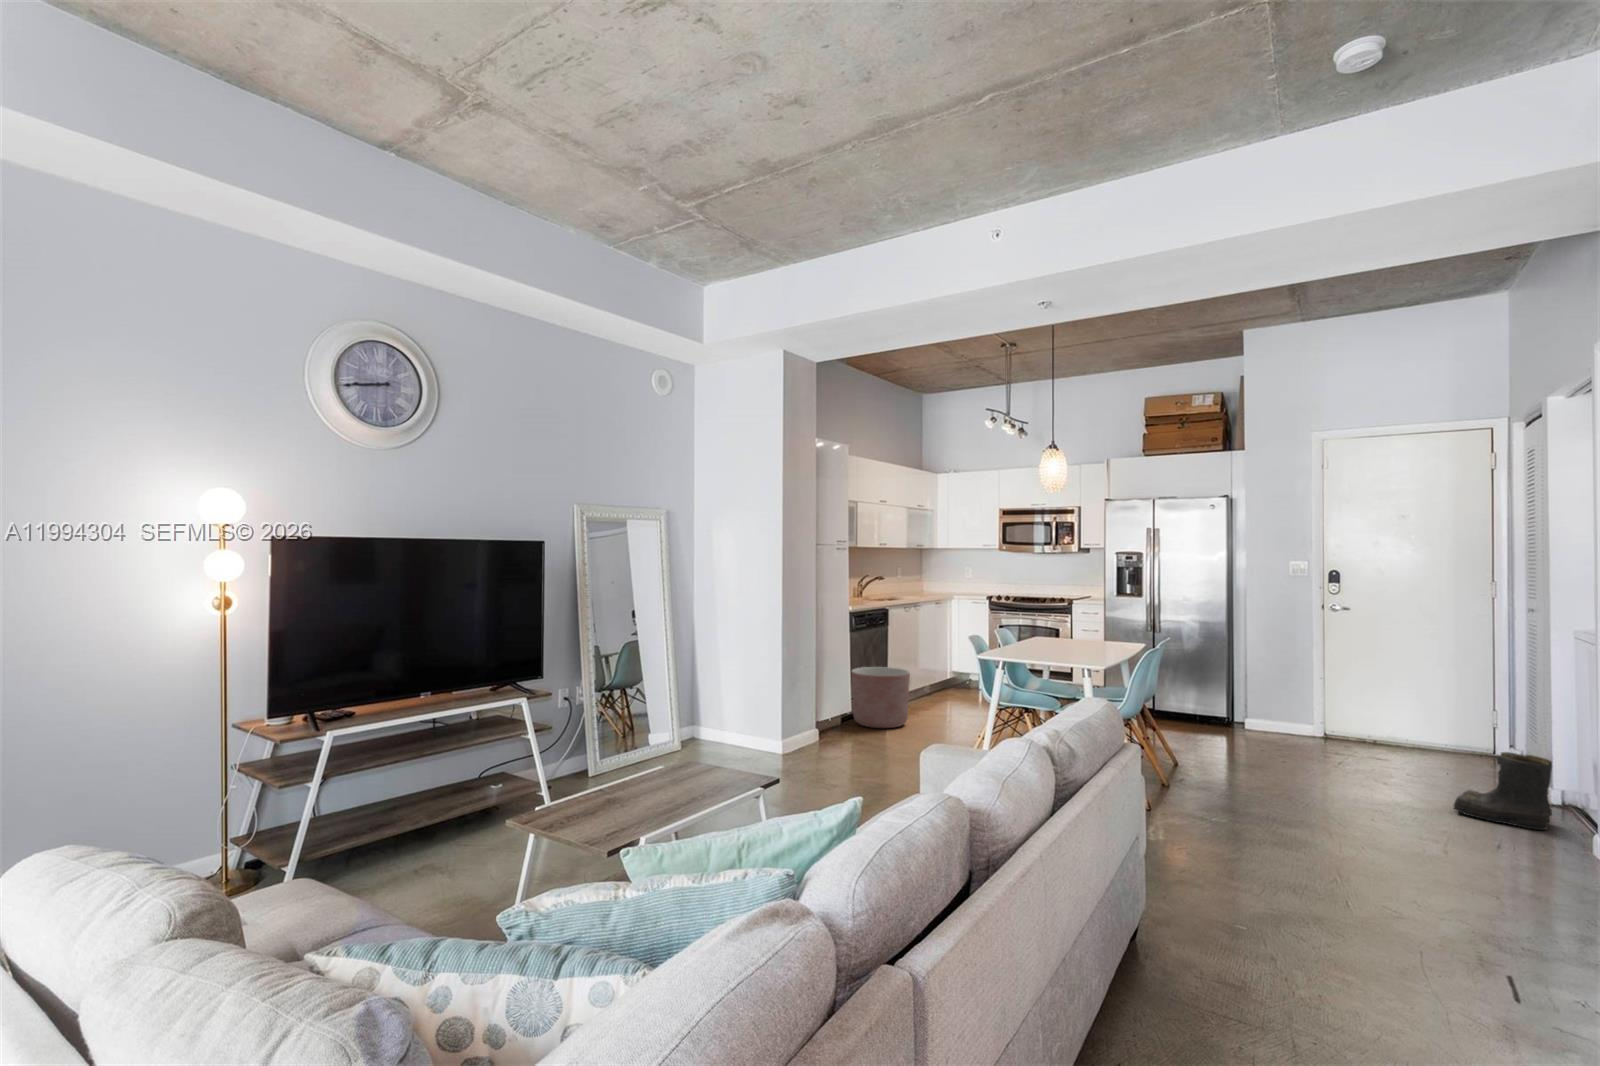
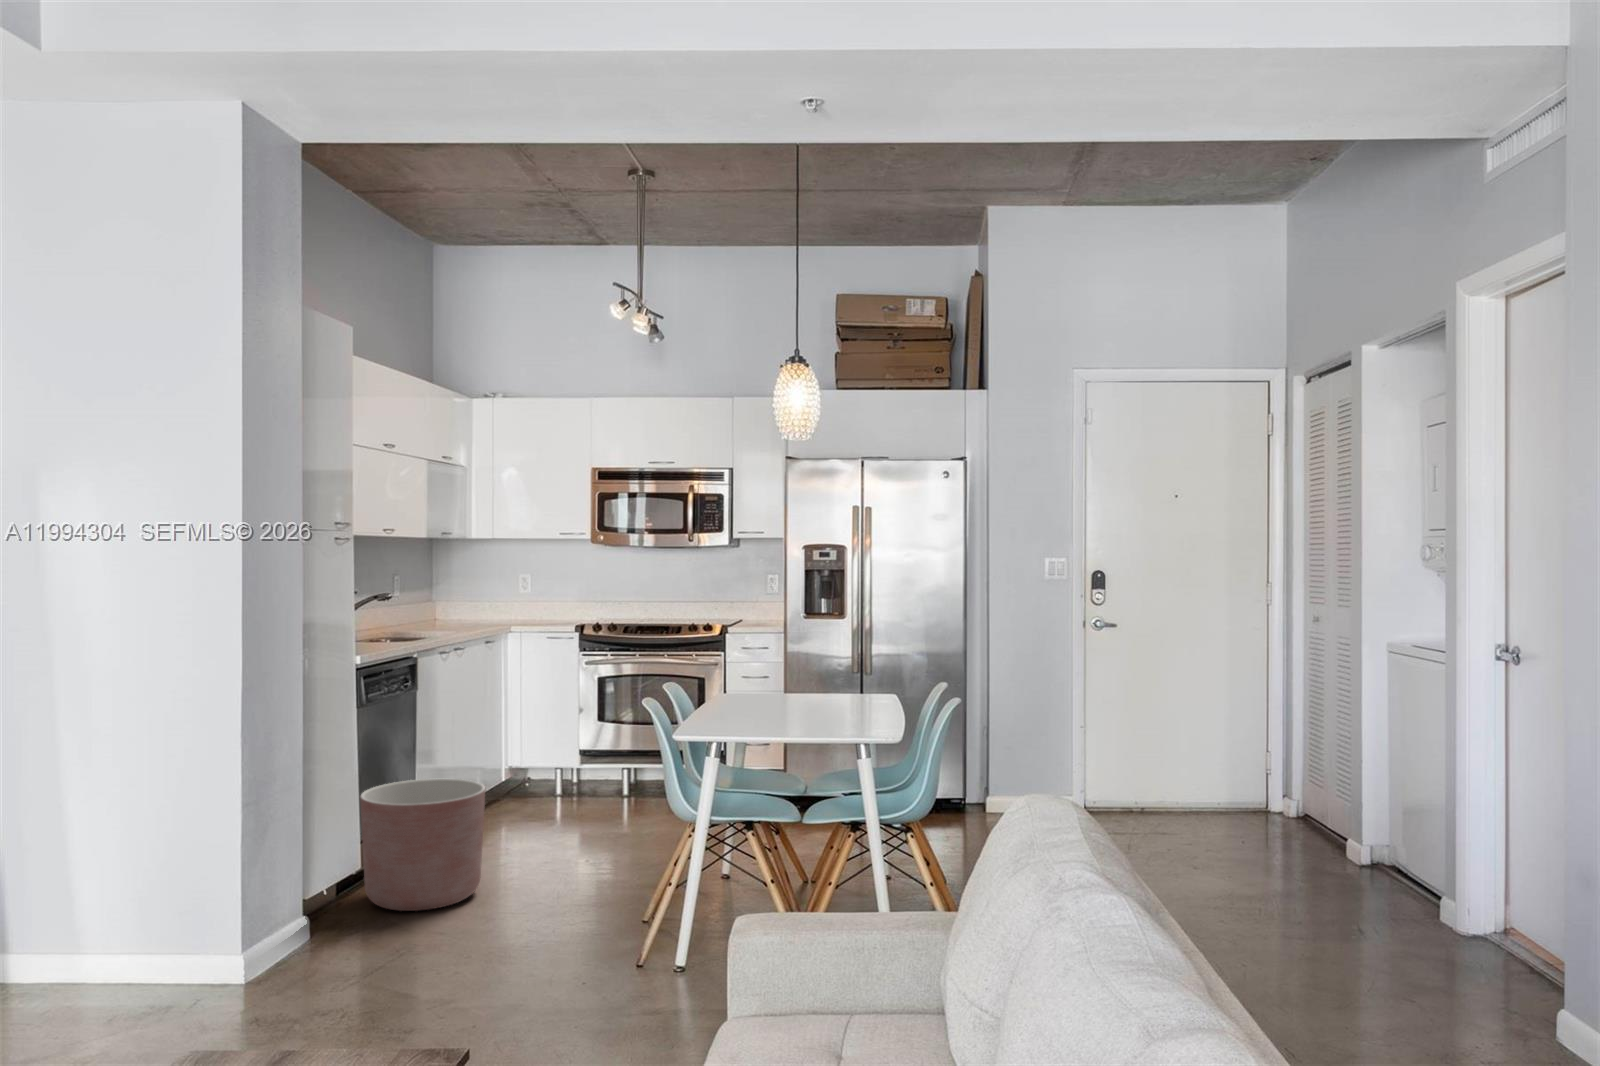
boots: present [1454,752,1552,830] -> none [1319,819,1435,923]

